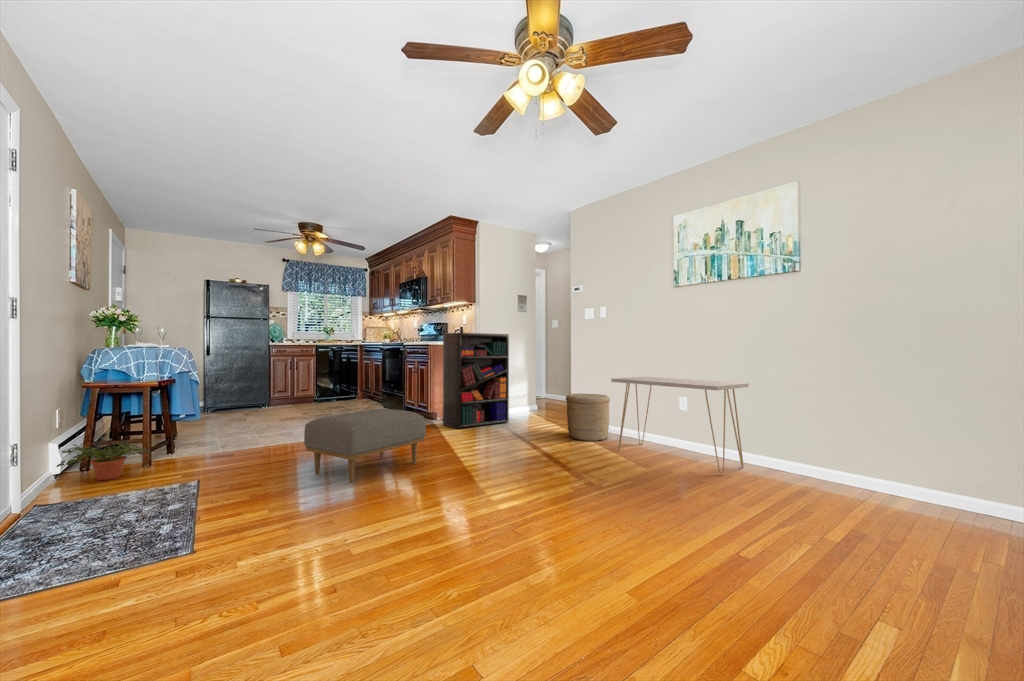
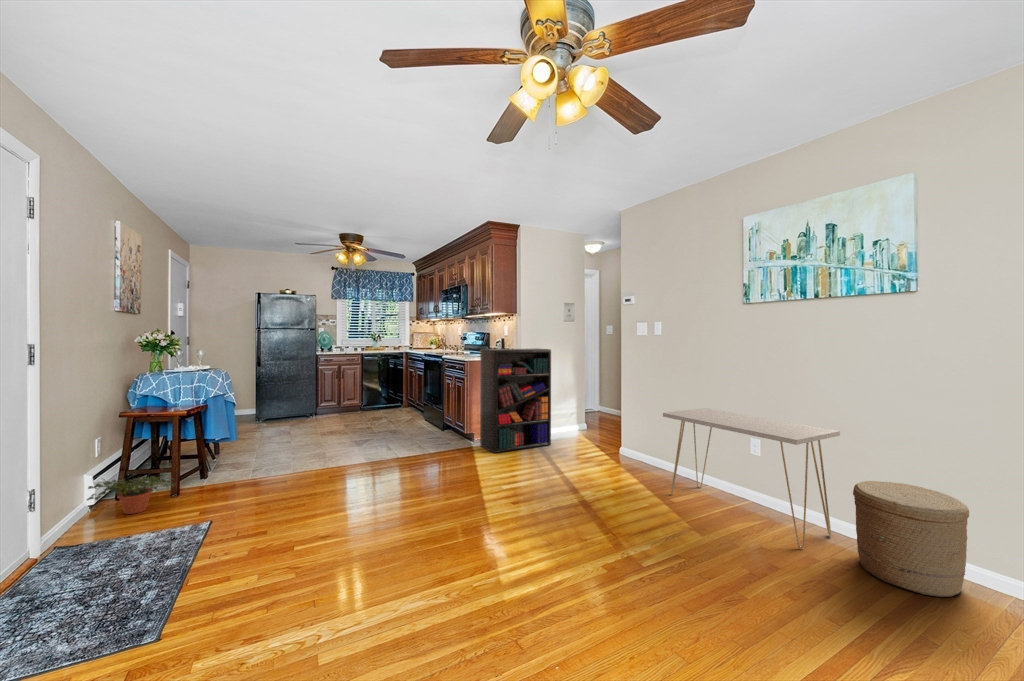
woven basket: present [566,393,610,441] -> present [853,481,969,597]
ottoman: present [304,409,426,483] -> none [317,442,448,535]

